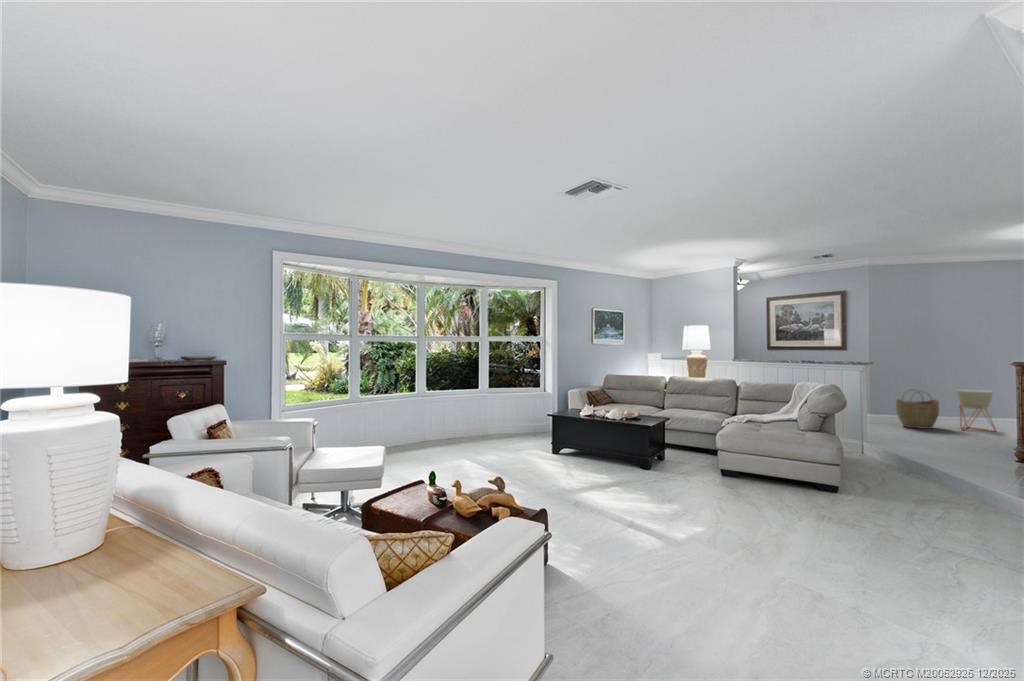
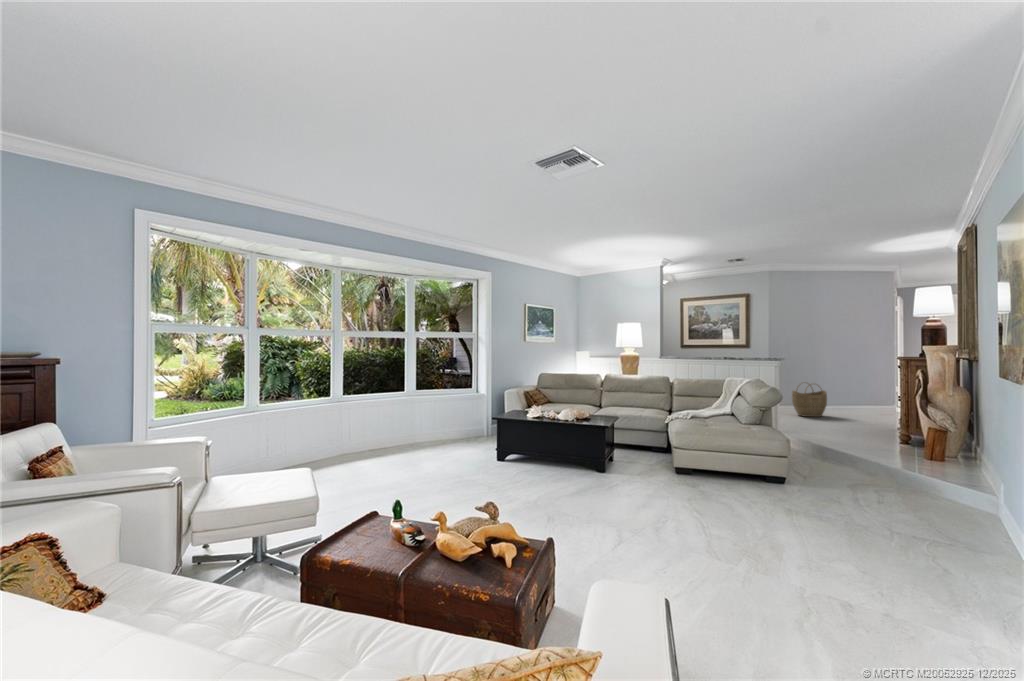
planter: present [956,390,996,432] -> none [838,381,871,417]

